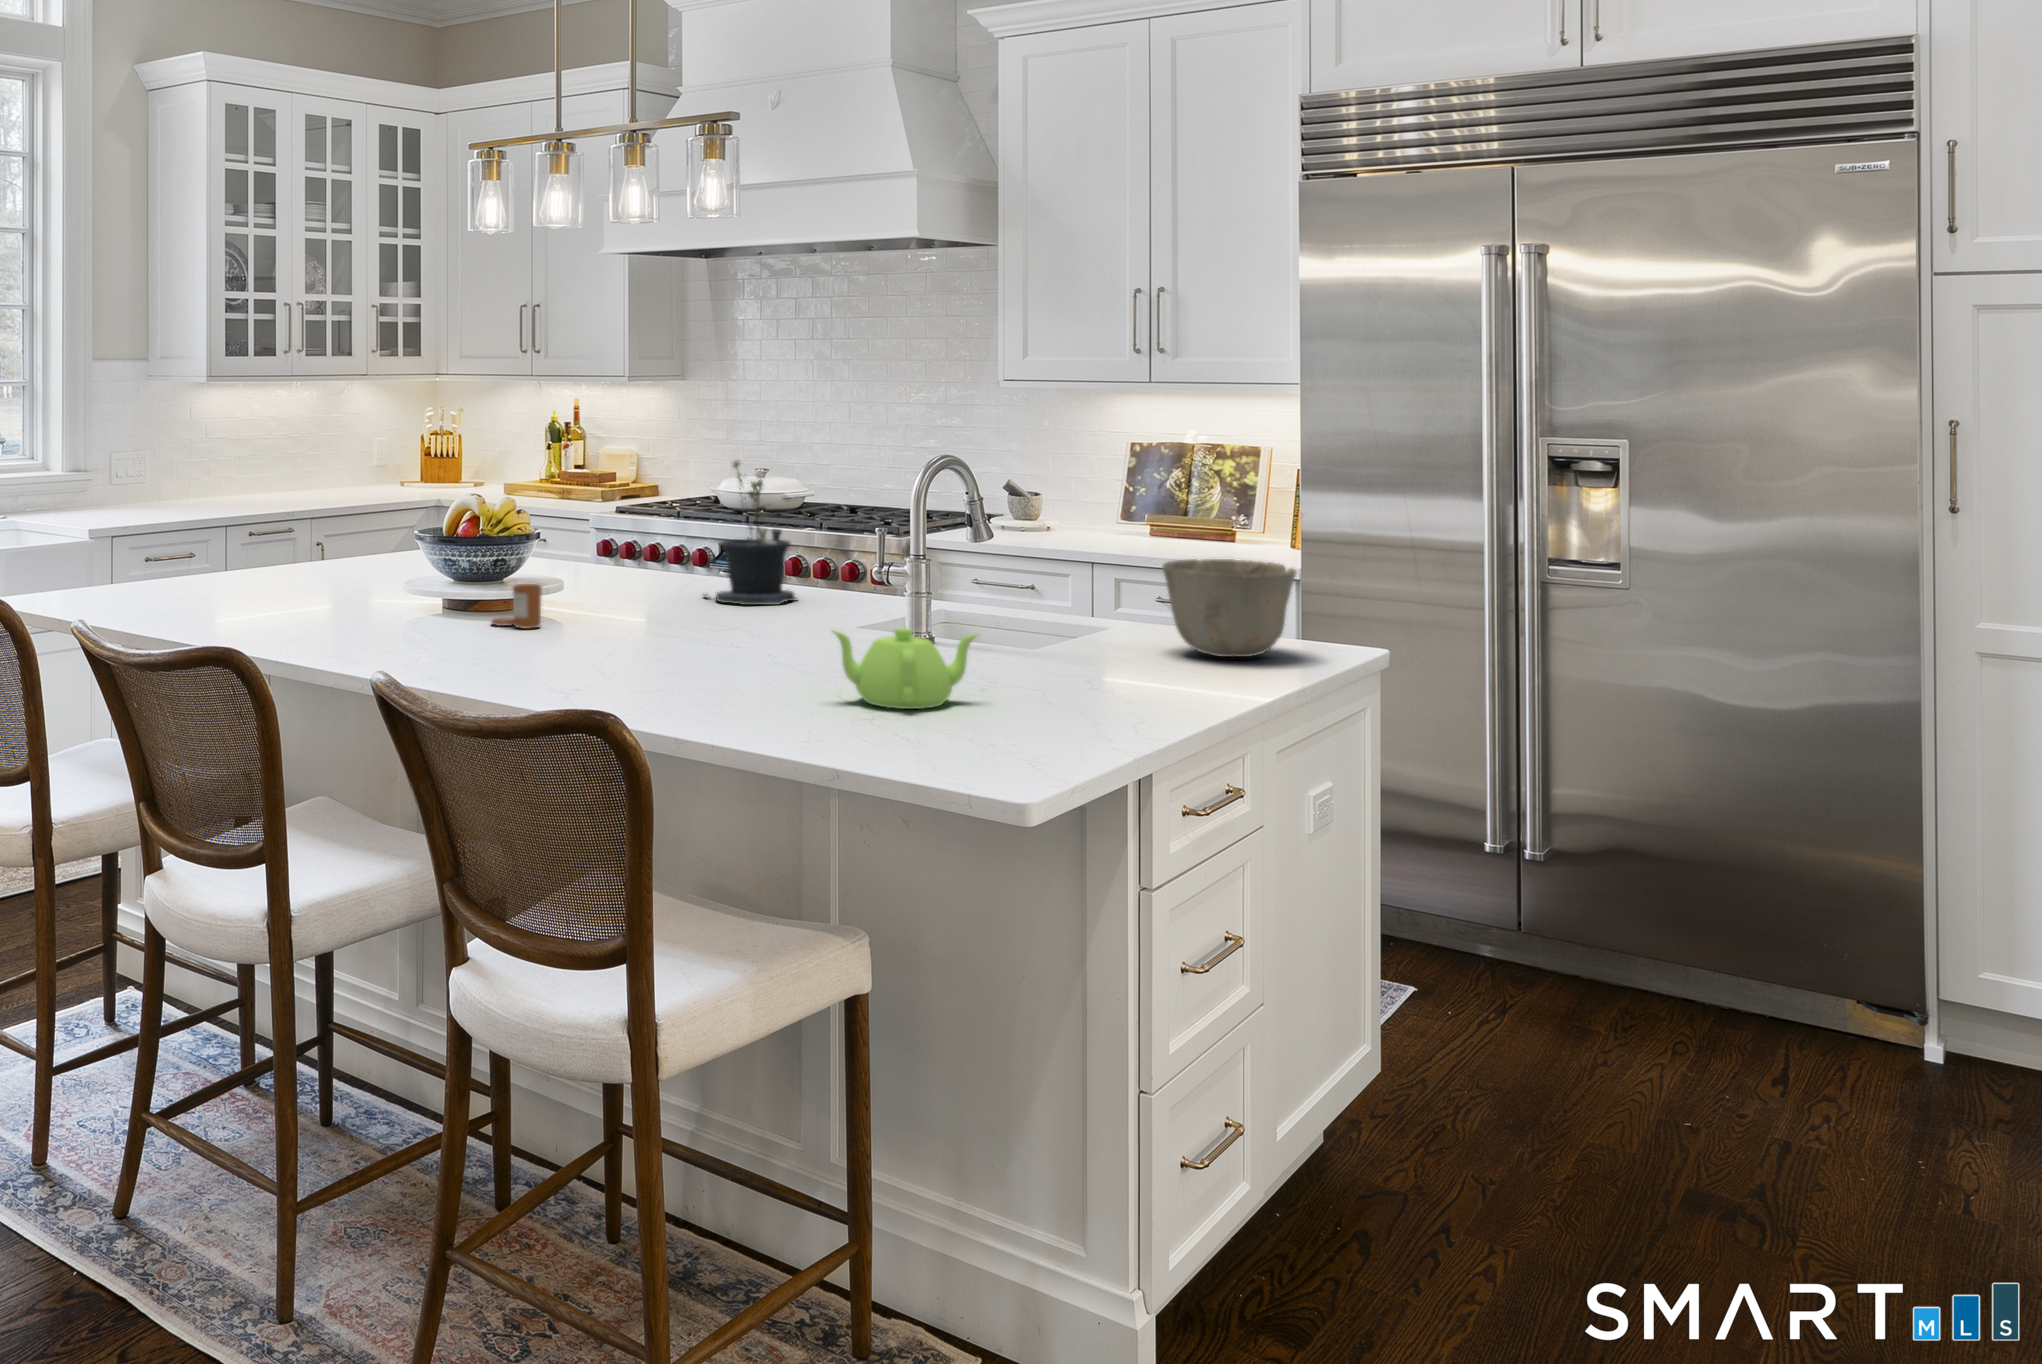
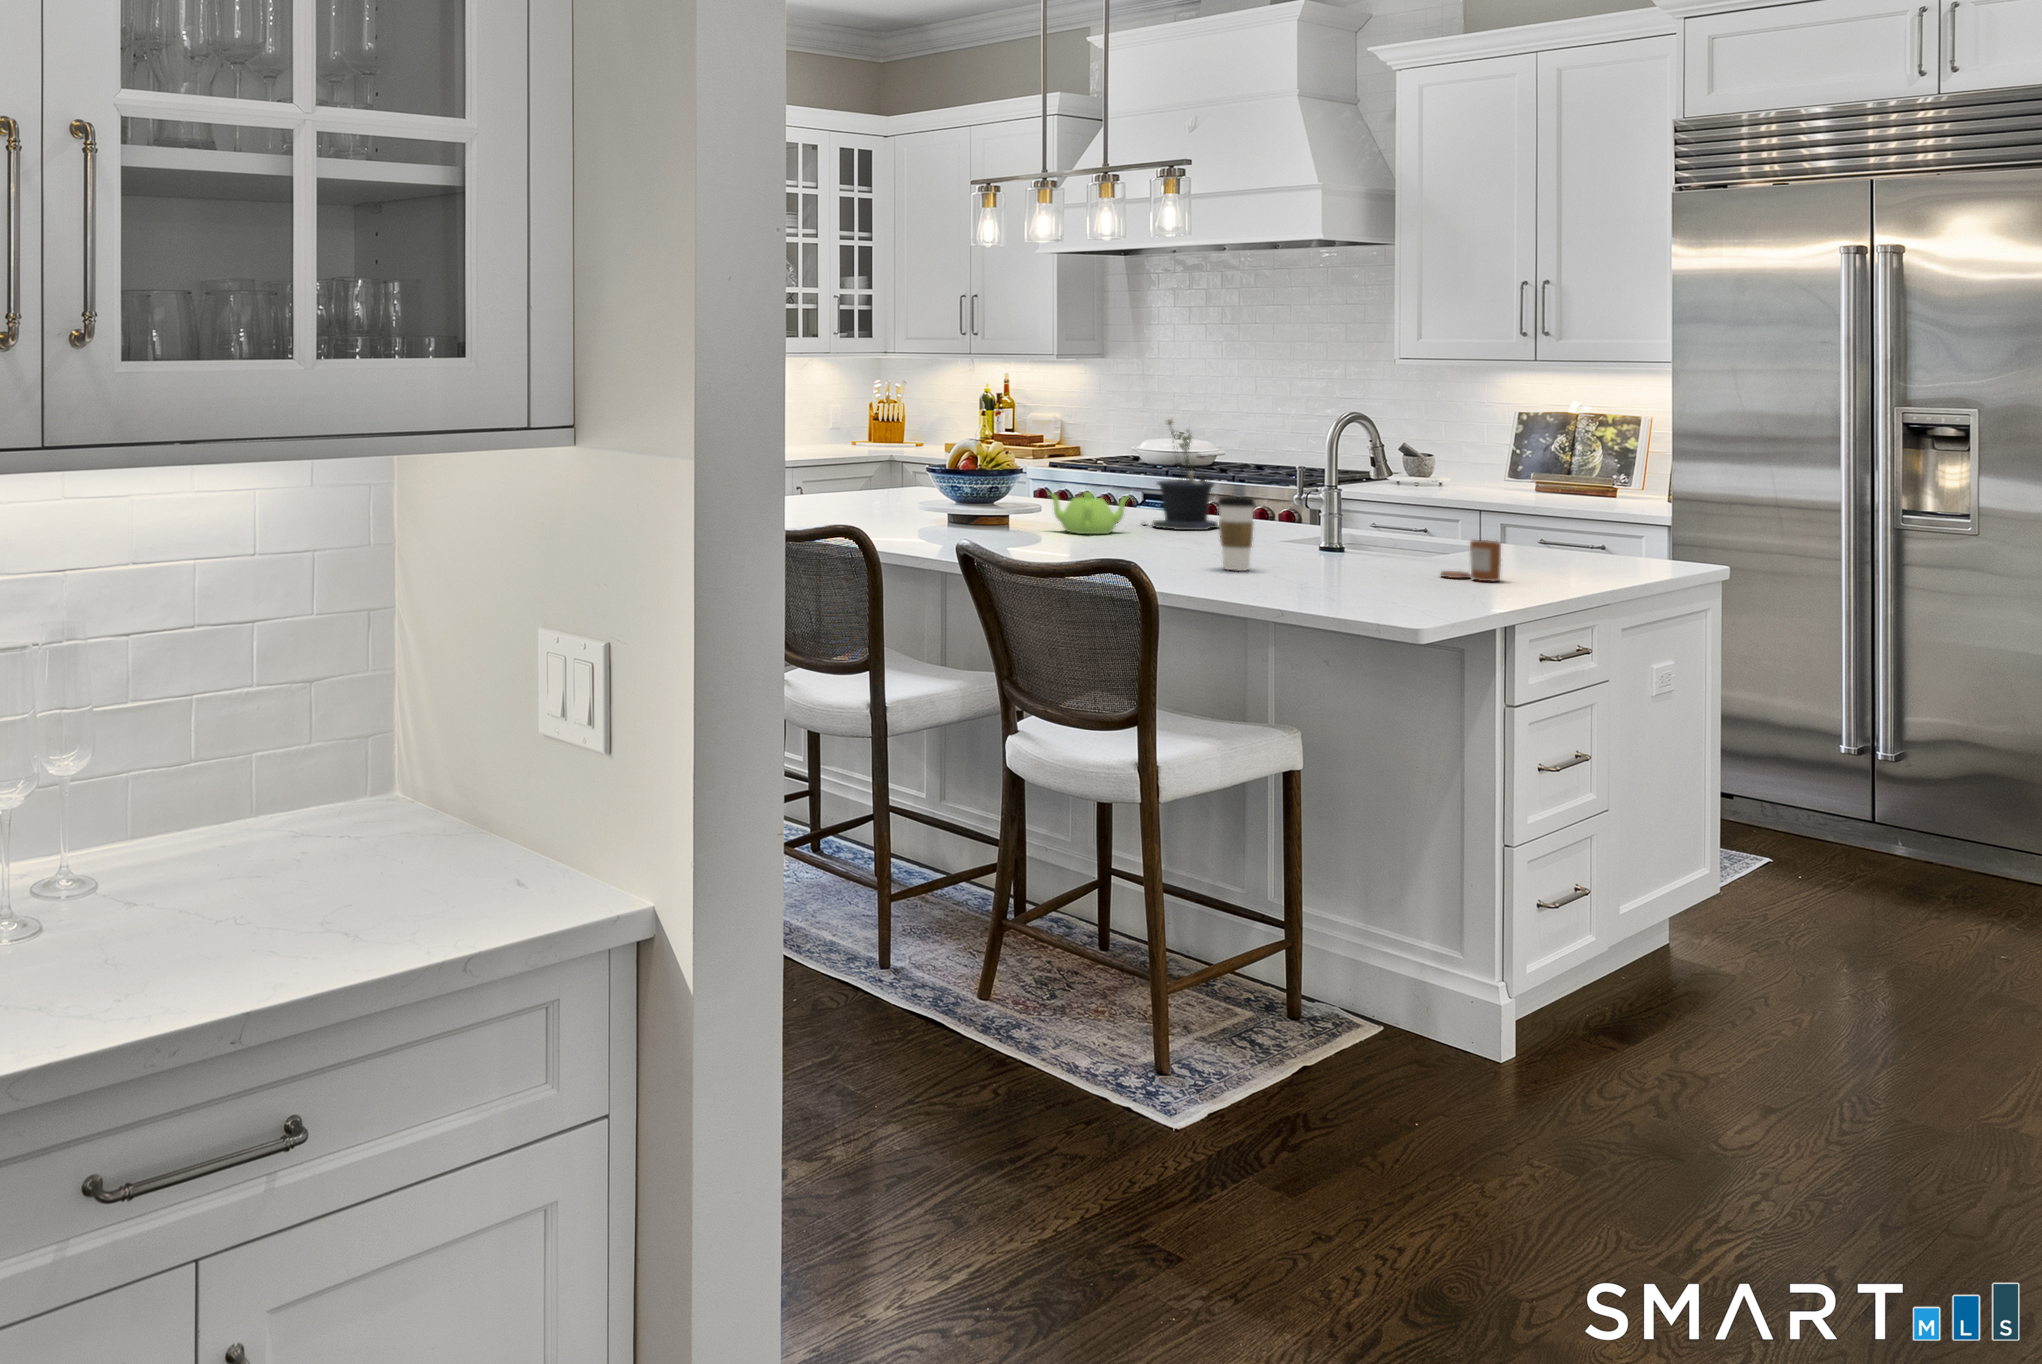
ceramic bowl: present [1163,559,1297,657] -> none [1525,496,1639,570]
coffee cup: none [782,571,833,674] -> present [1217,497,1255,571]
candle: present [492,584,542,629] -> present [1441,540,1501,581]
teapot: present [833,628,978,709] -> present [1051,492,1129,534]

